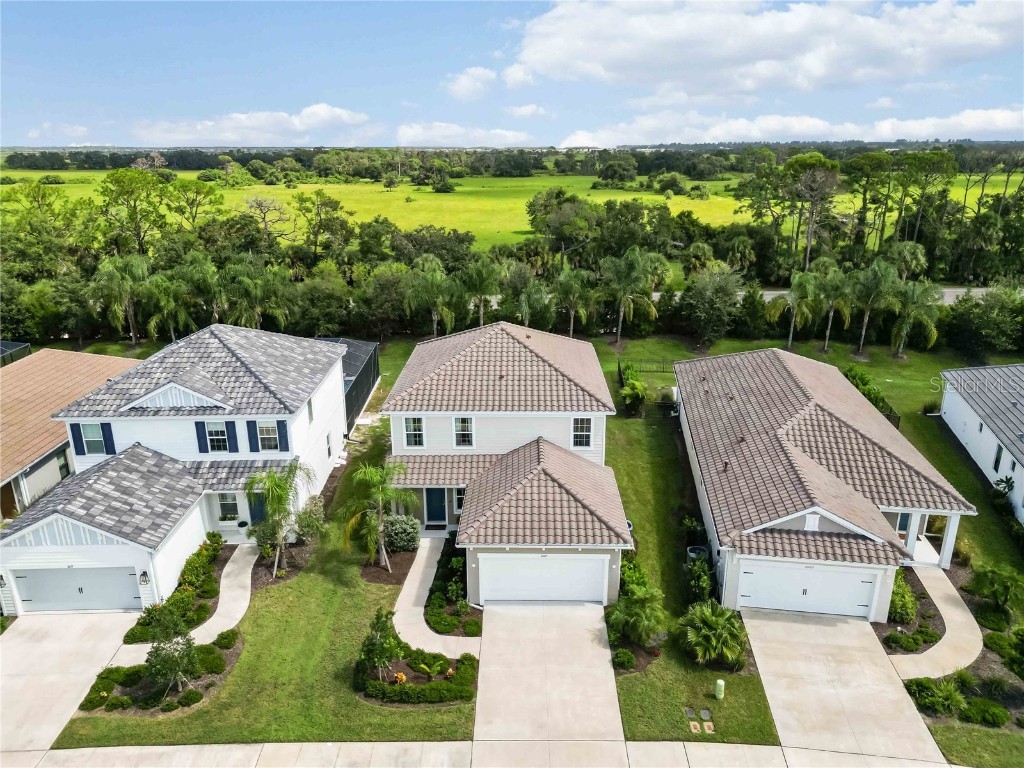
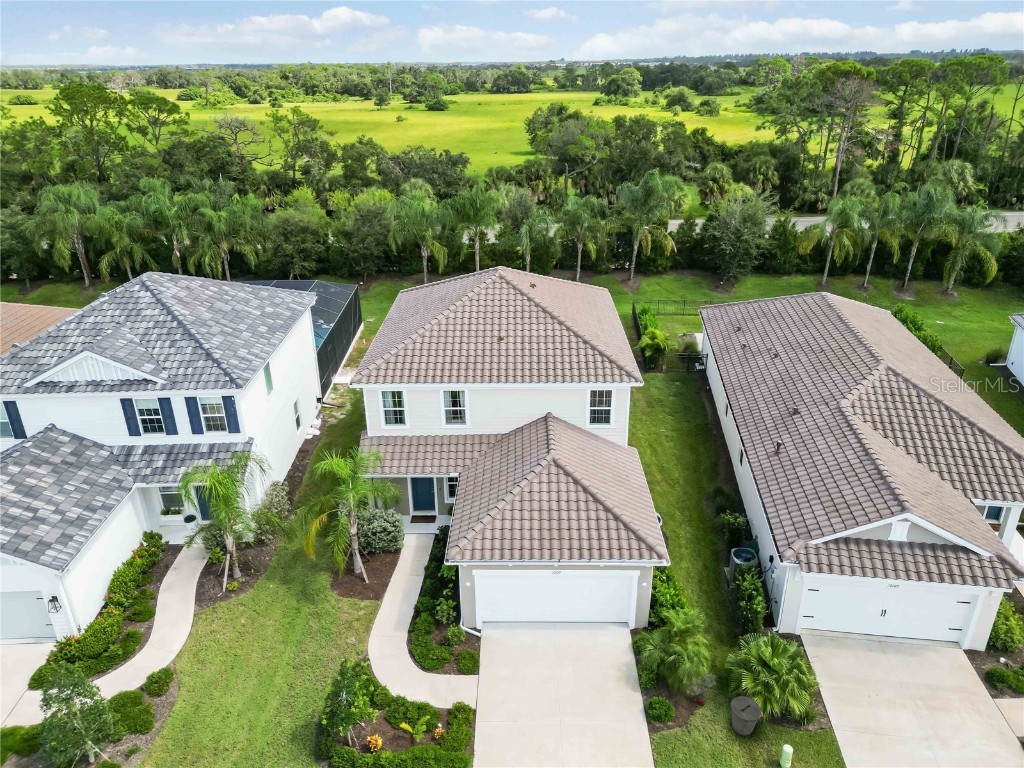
trash can: none [678,646,701,676] -> present [731,696,761,735]

